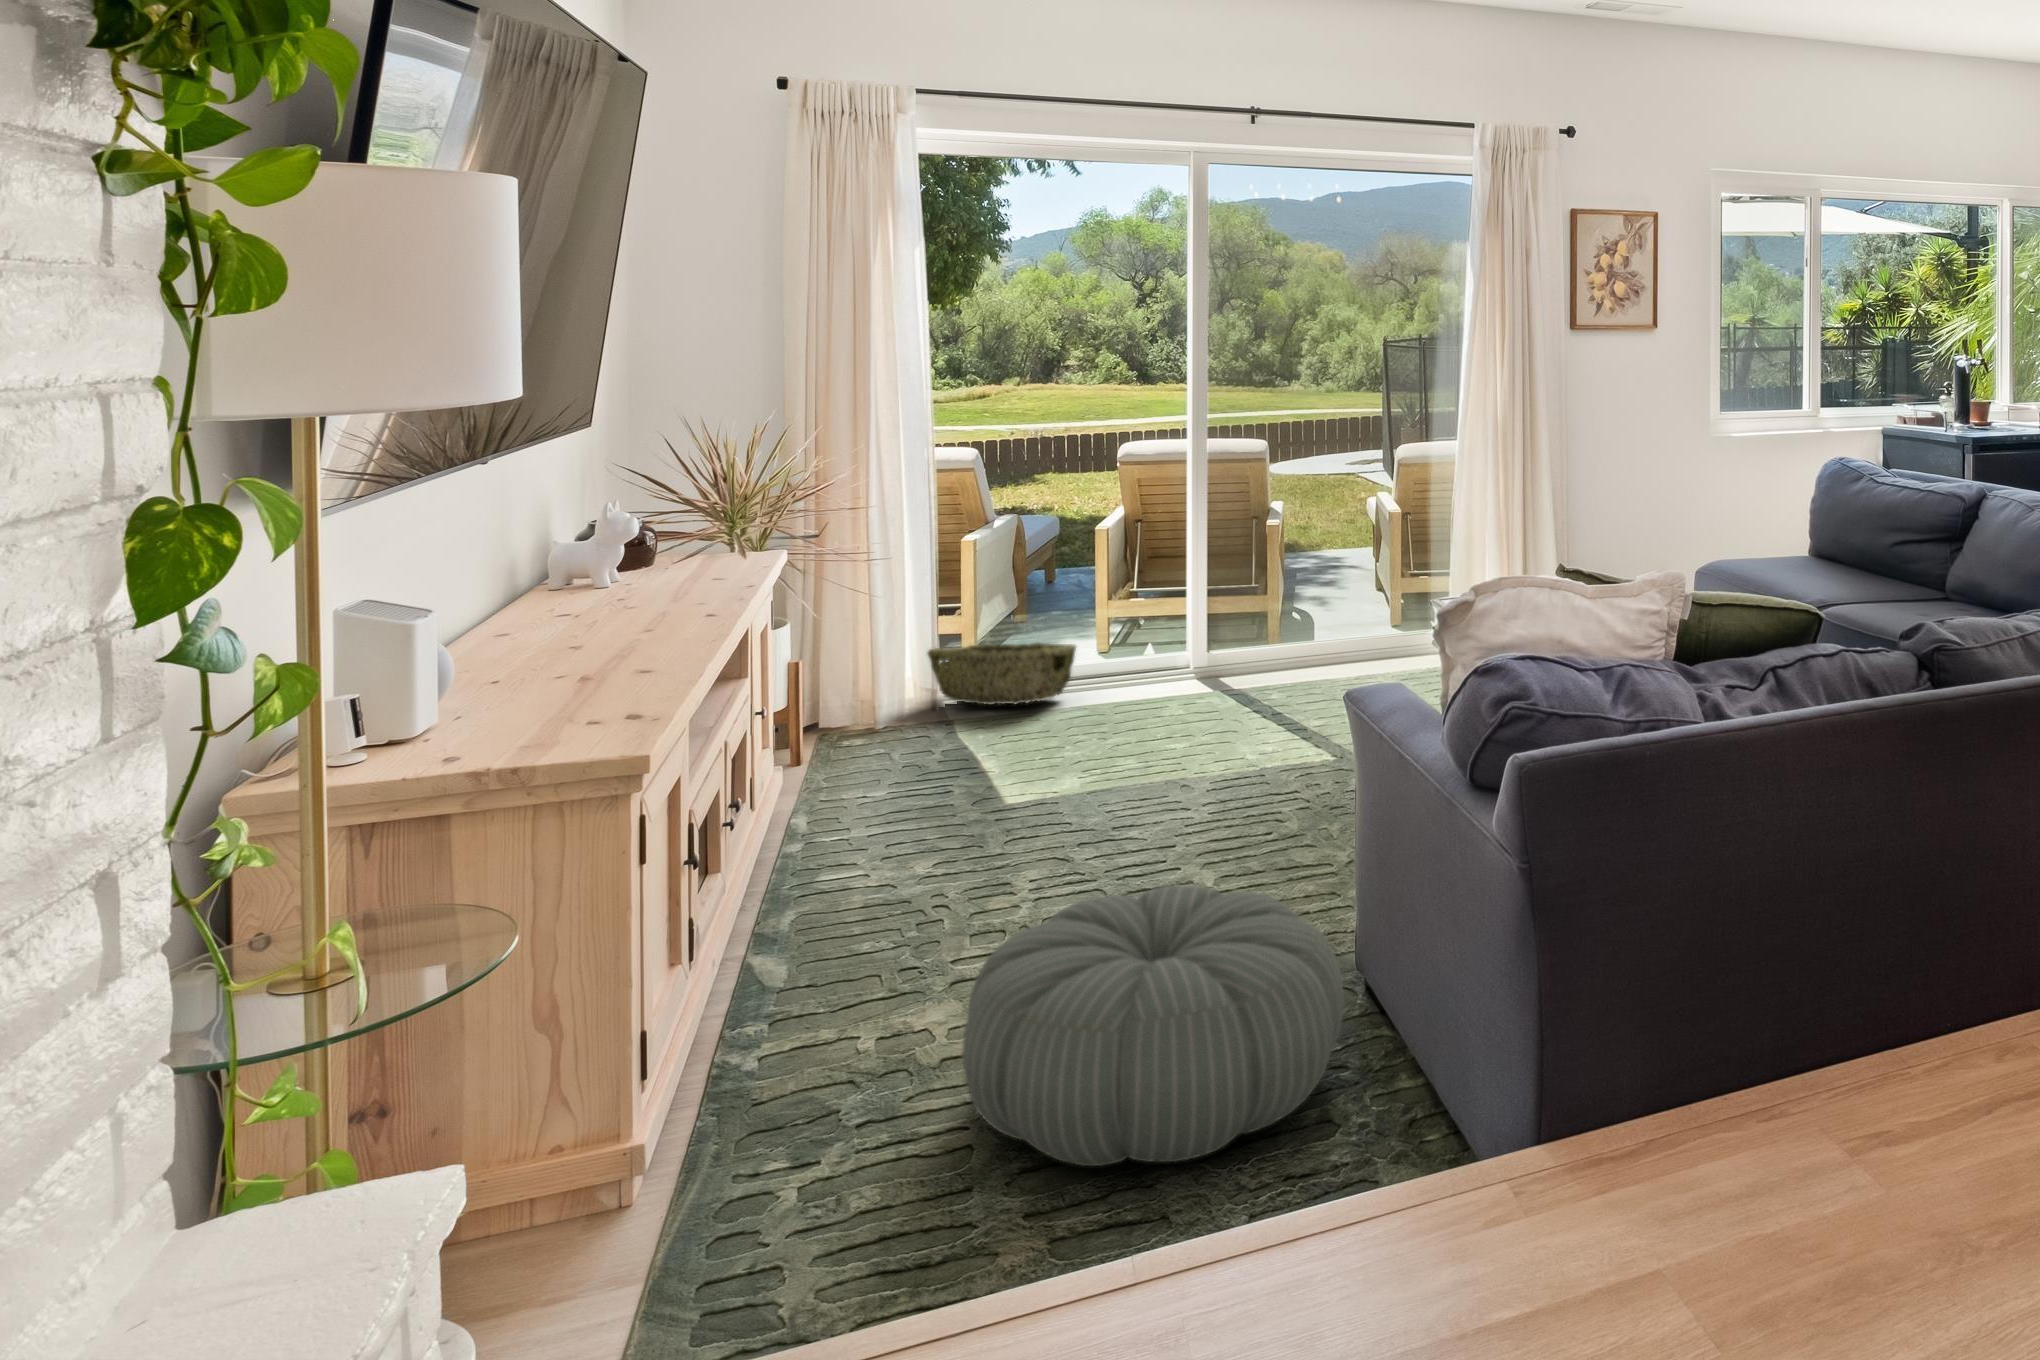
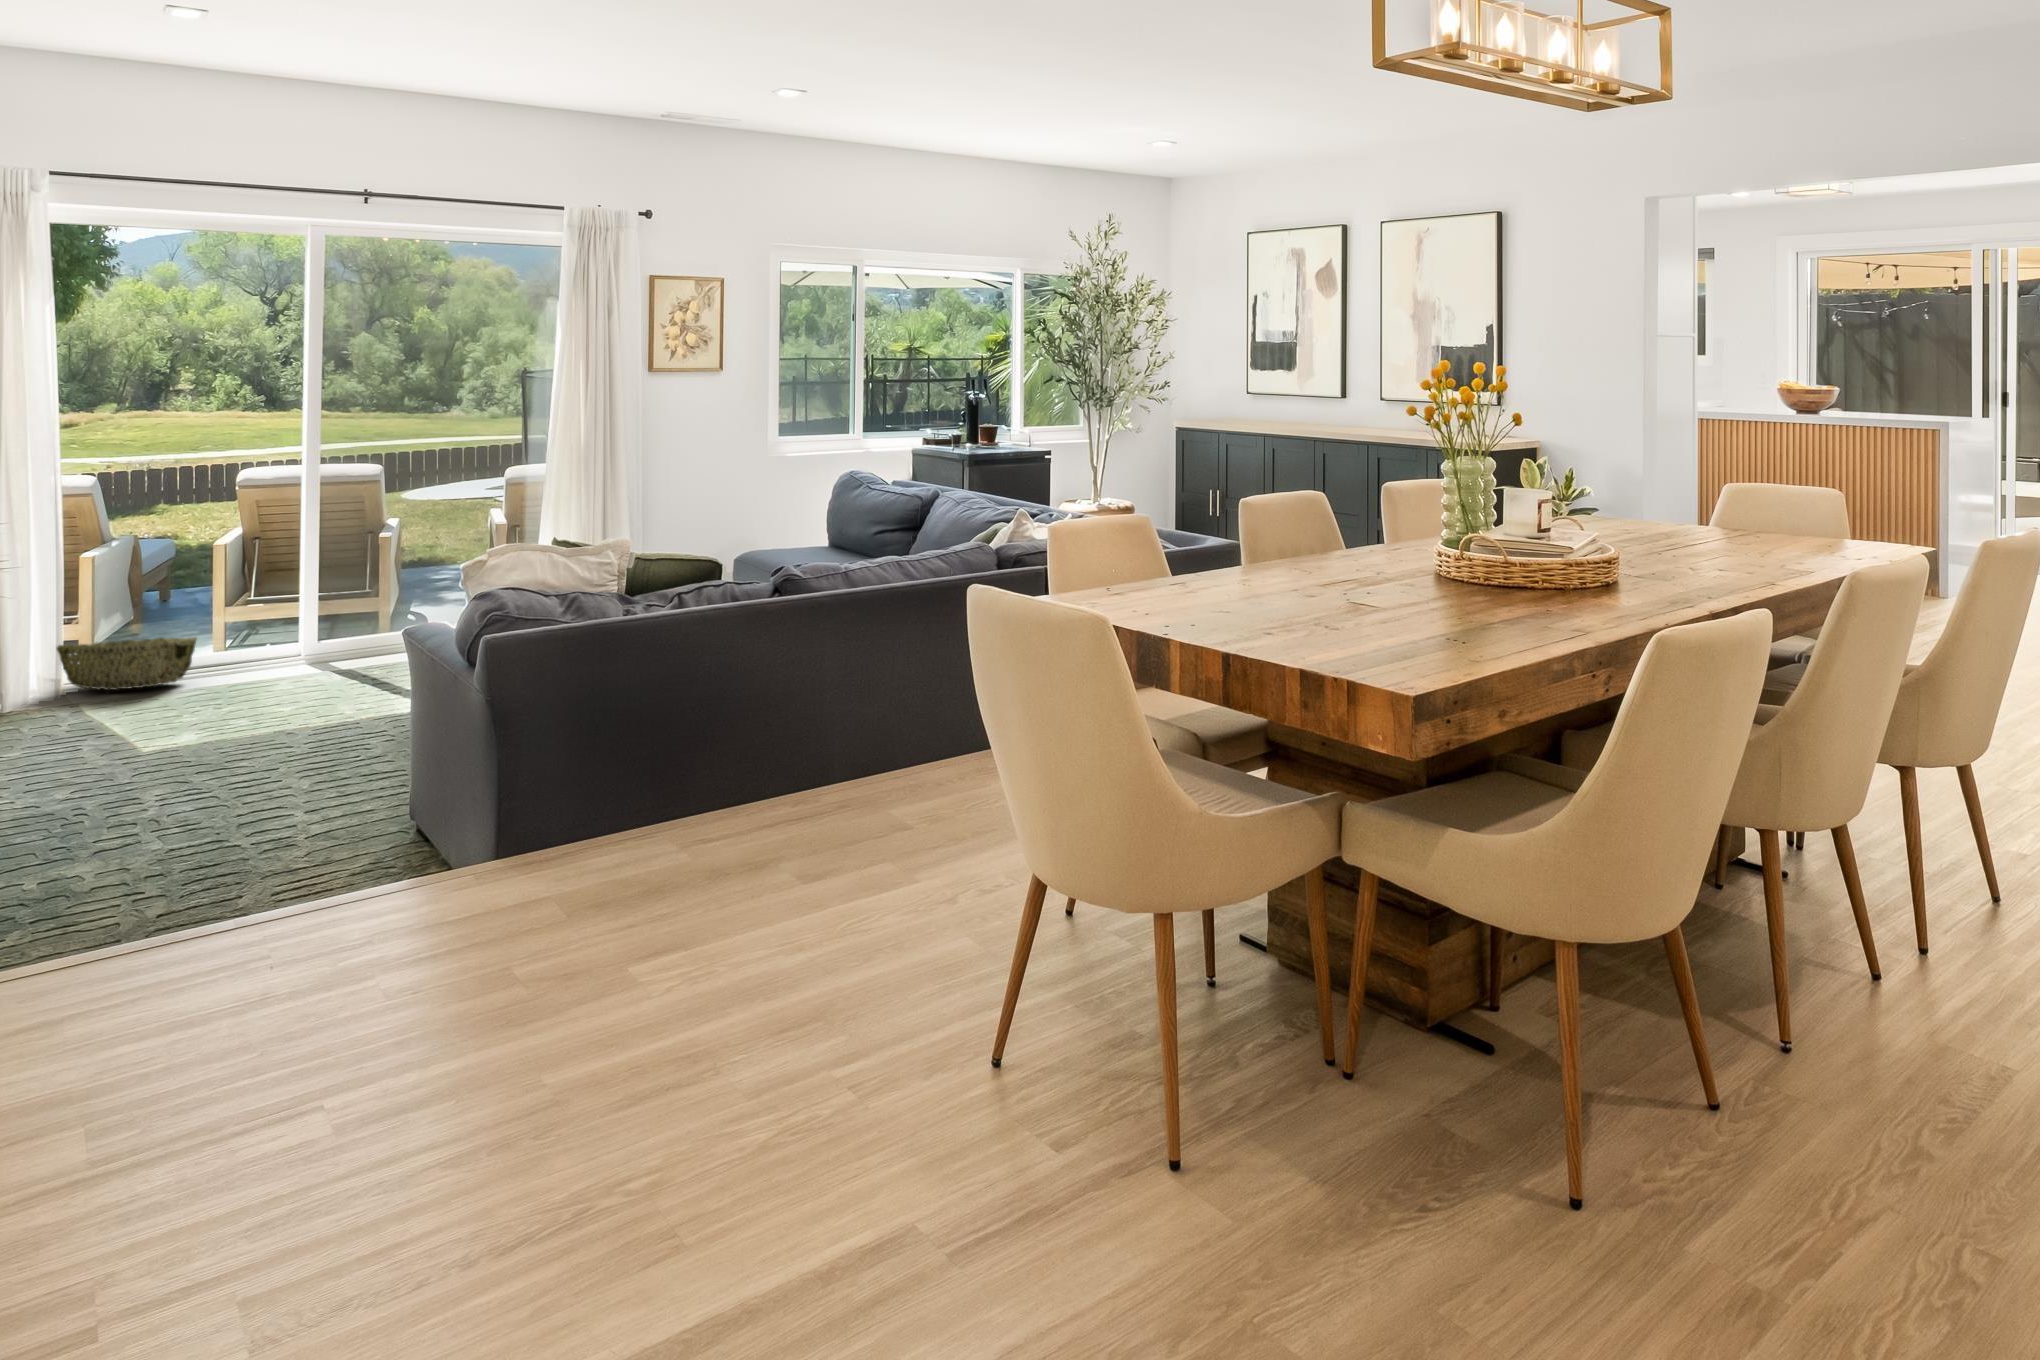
pouf: present [962,885,1344,1166] -> none [115,762,394,923]

